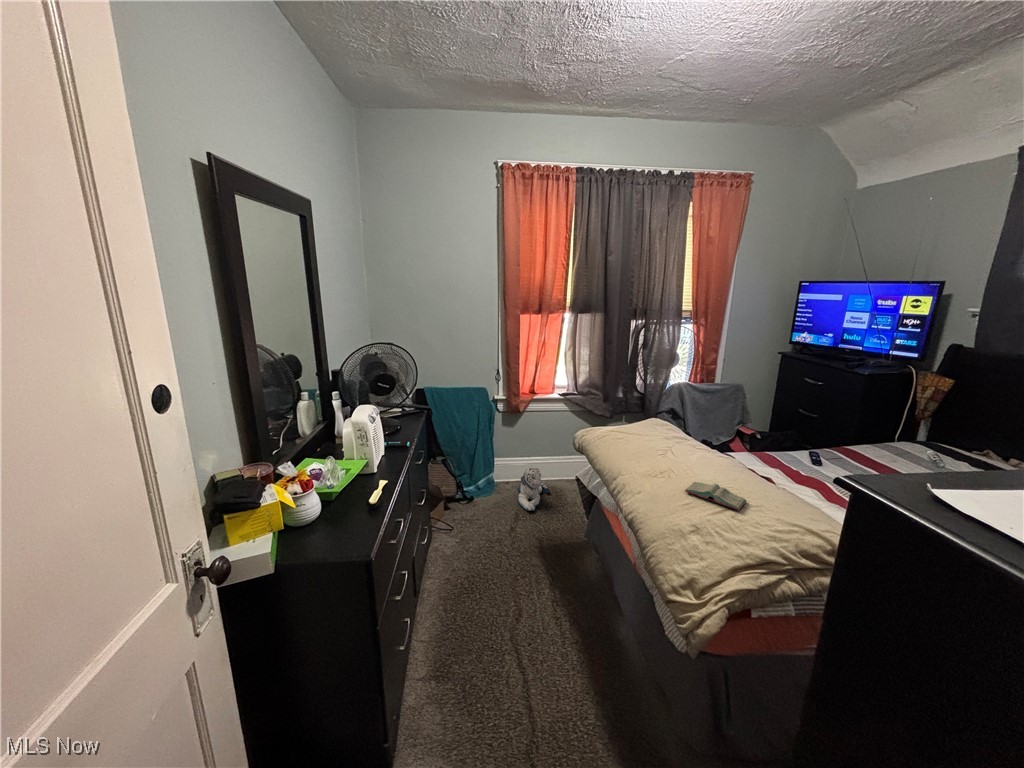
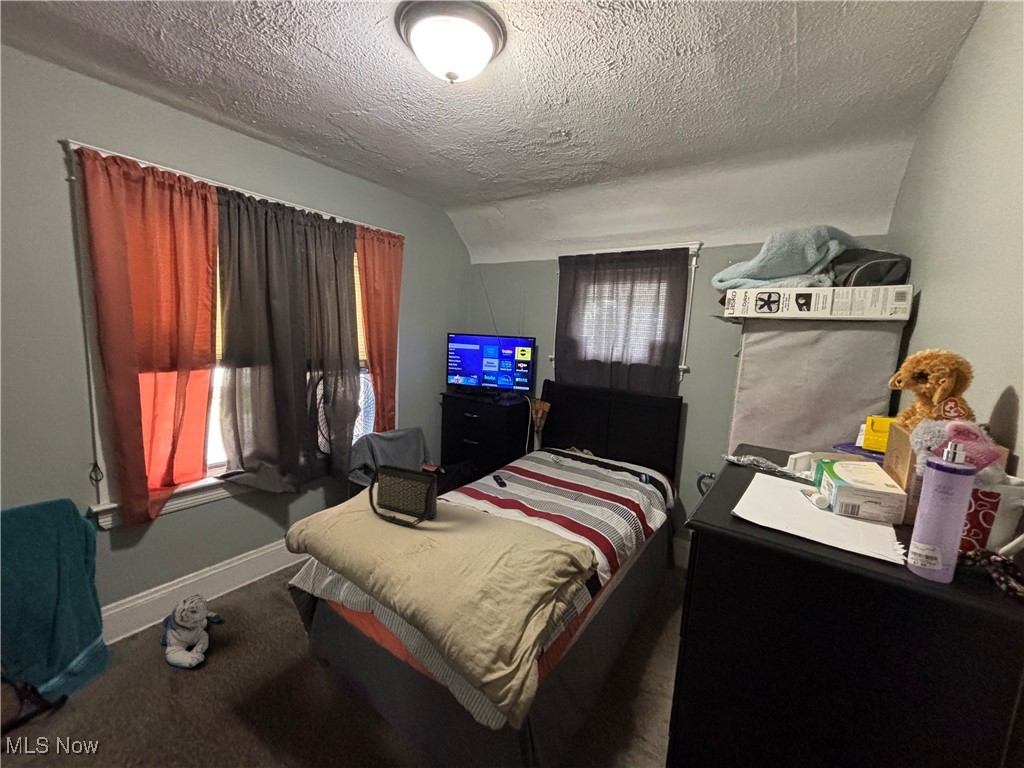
handbag: none [636,402,697,461] -> present [368,465,437,526]
book: present [685,482,746,511] -> none [451,533,503,554]

